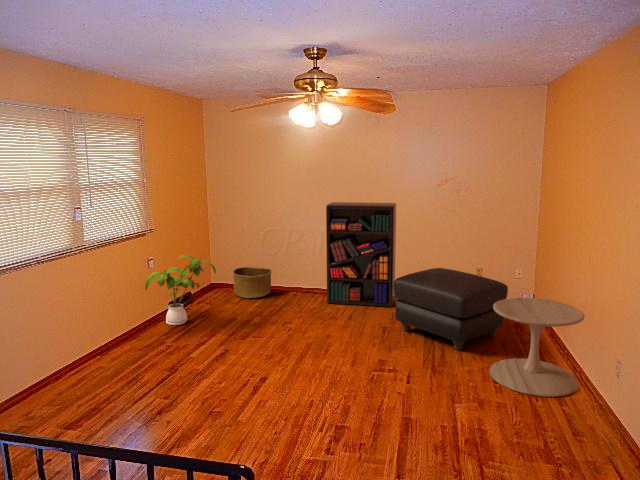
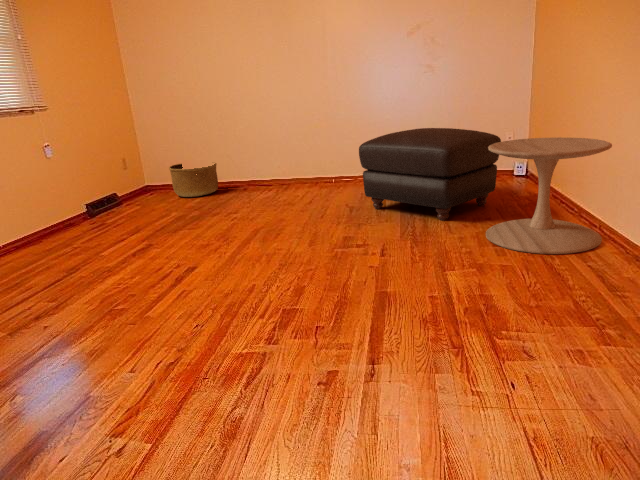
bookshelf: present [326,202,396,307] -> none [272,62,364,193]
house plant: present [145,255,216,325] -> none [43,136,137,228]

